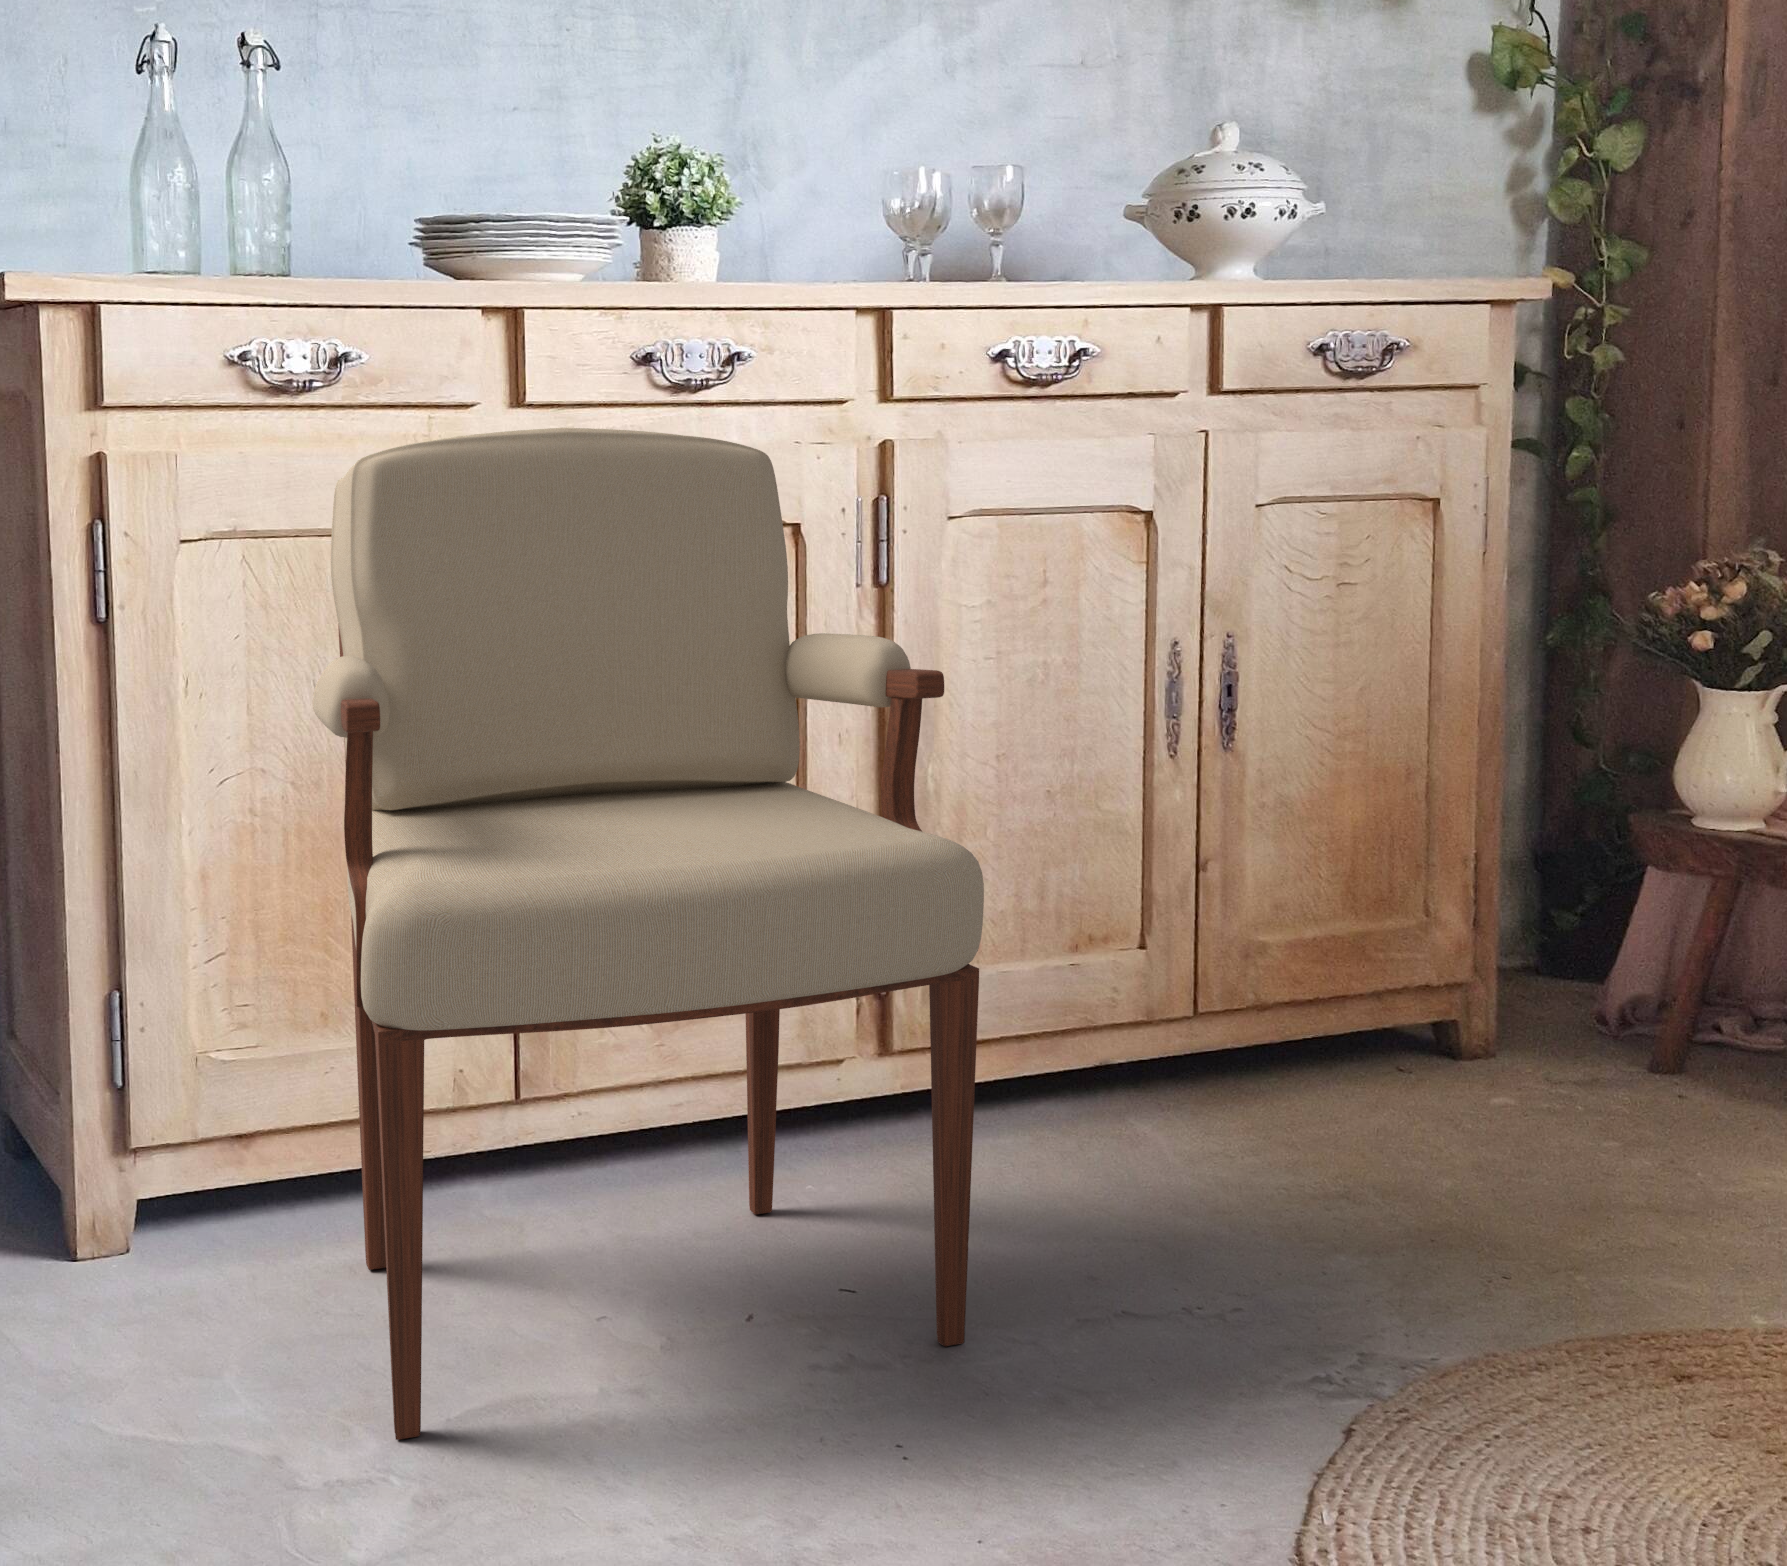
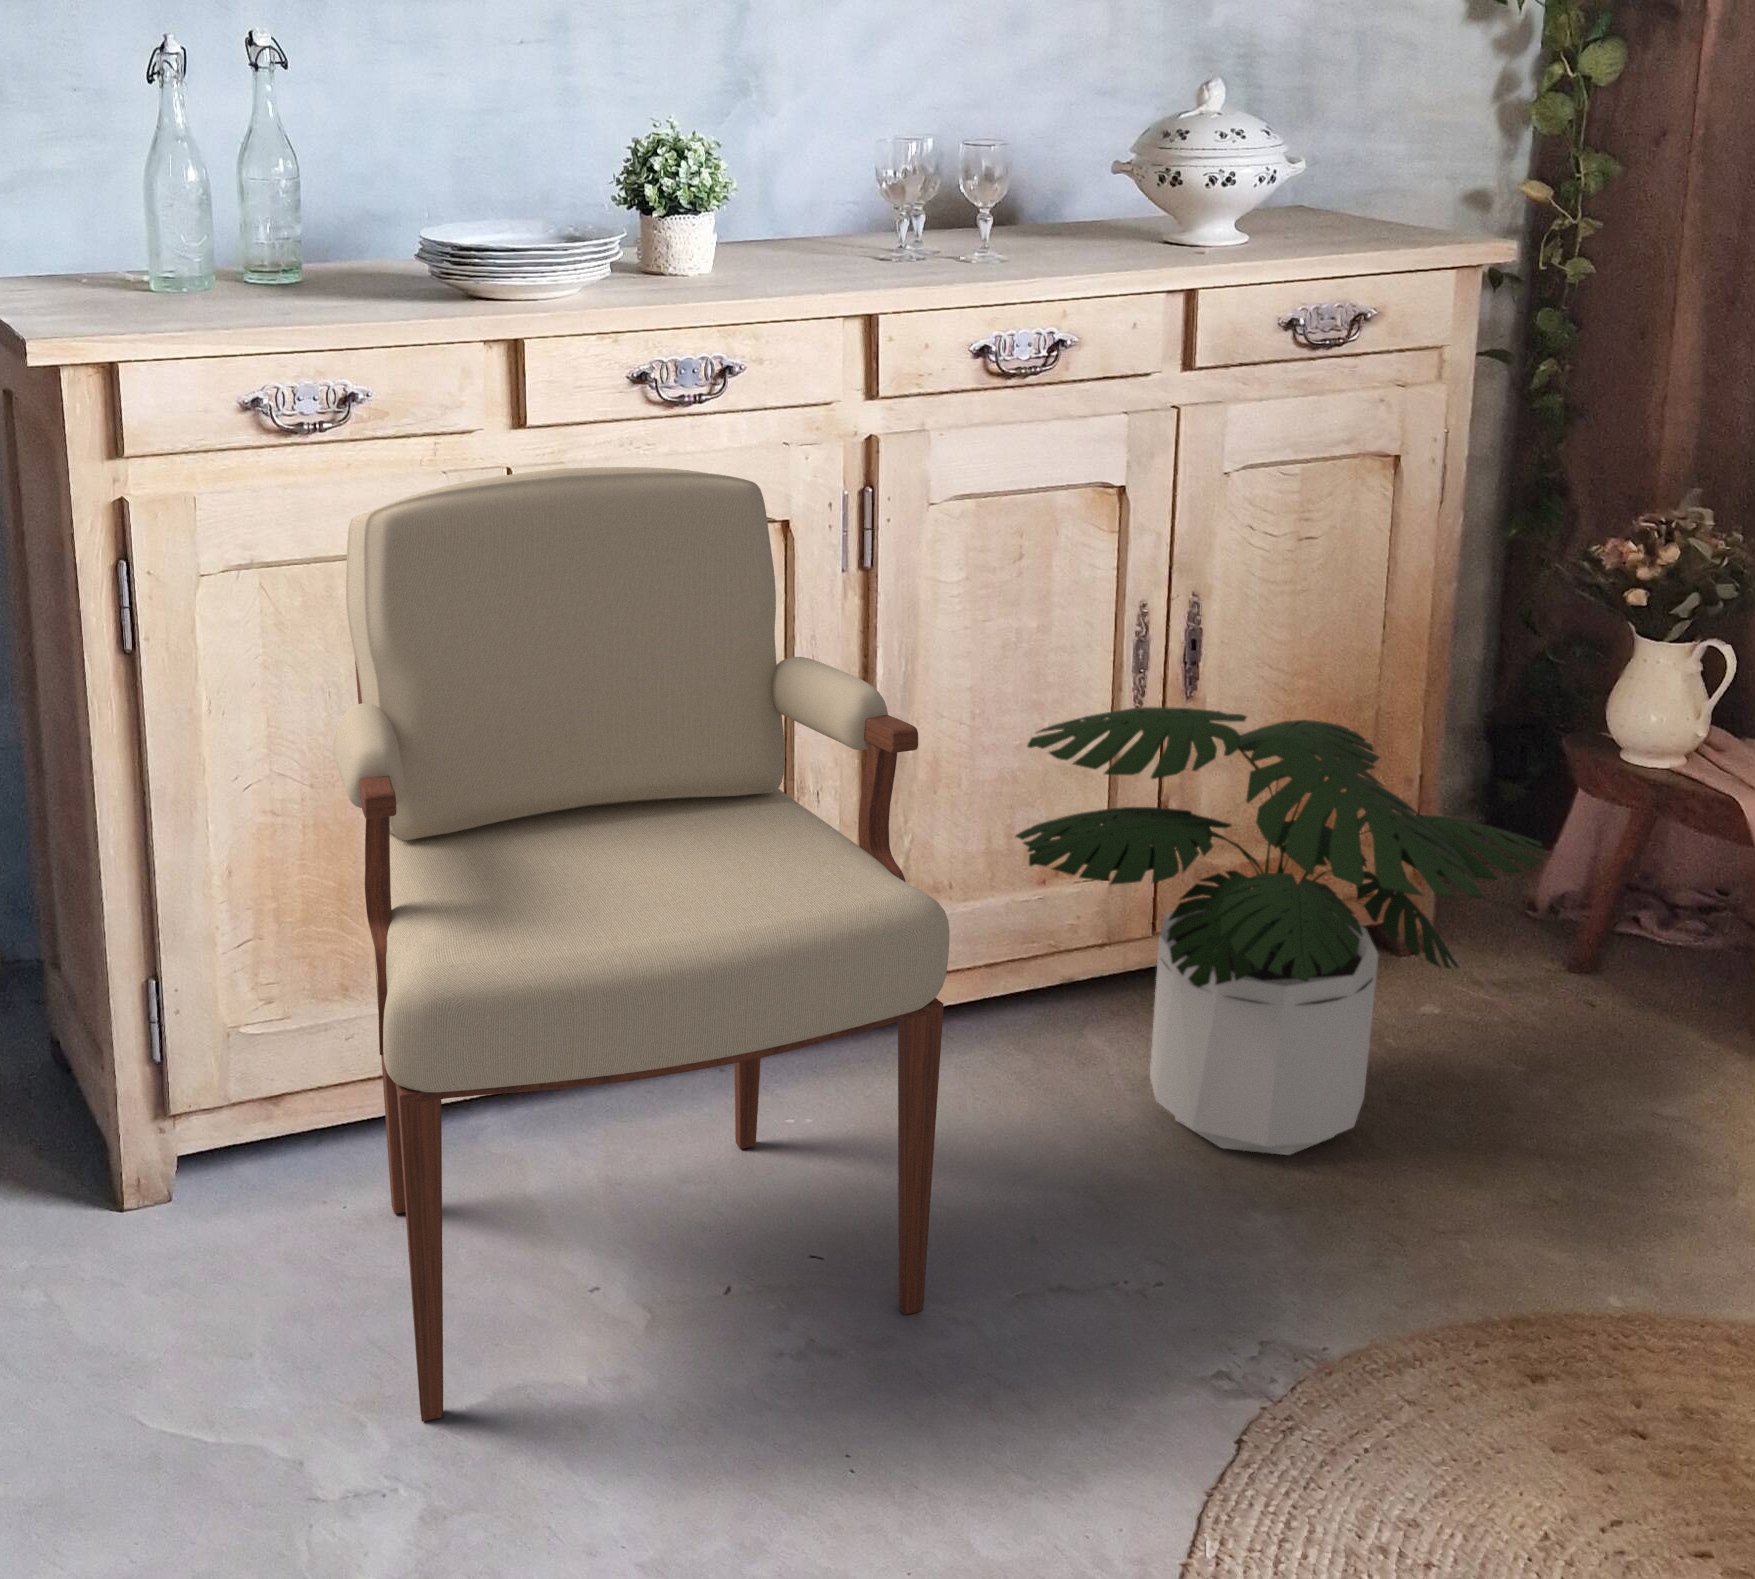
potted plant: none [1049,729,1626,1214] -> present [1016,707,1545,1155]

